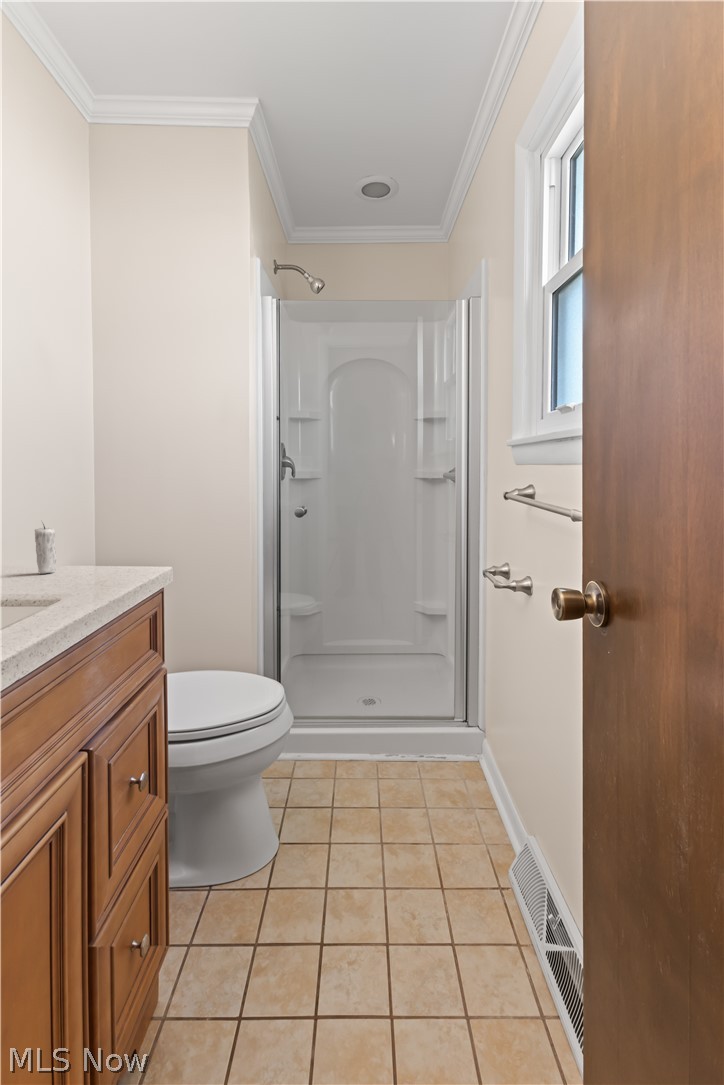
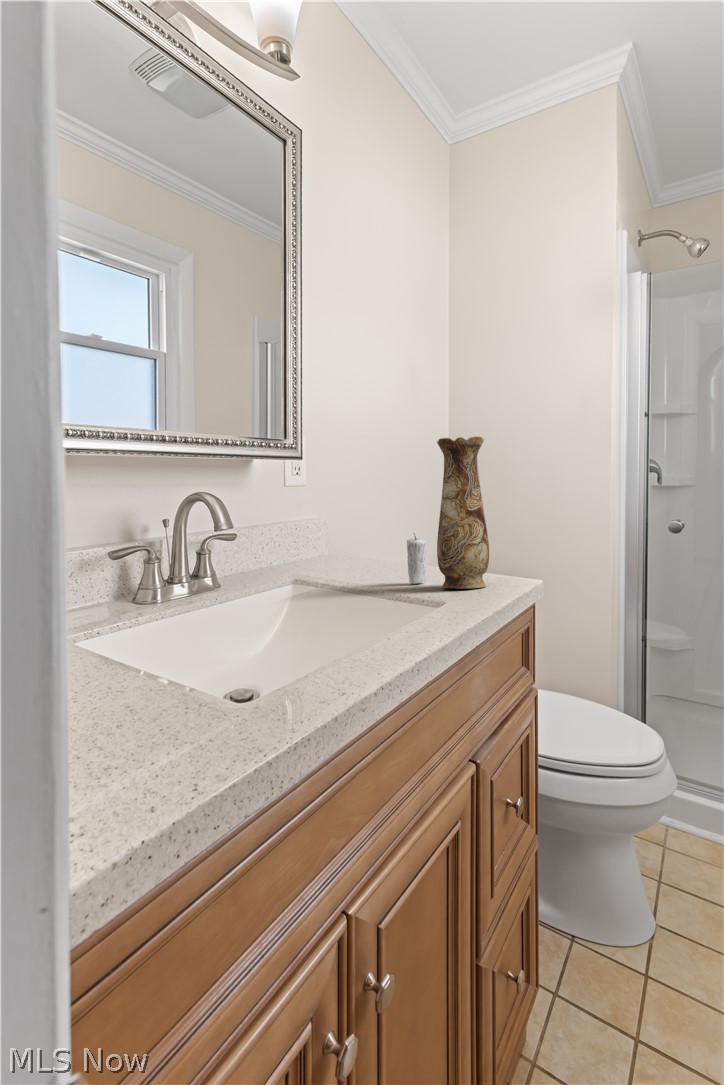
vase: none [60,427,118,577] -> present [436,436,489,589]

